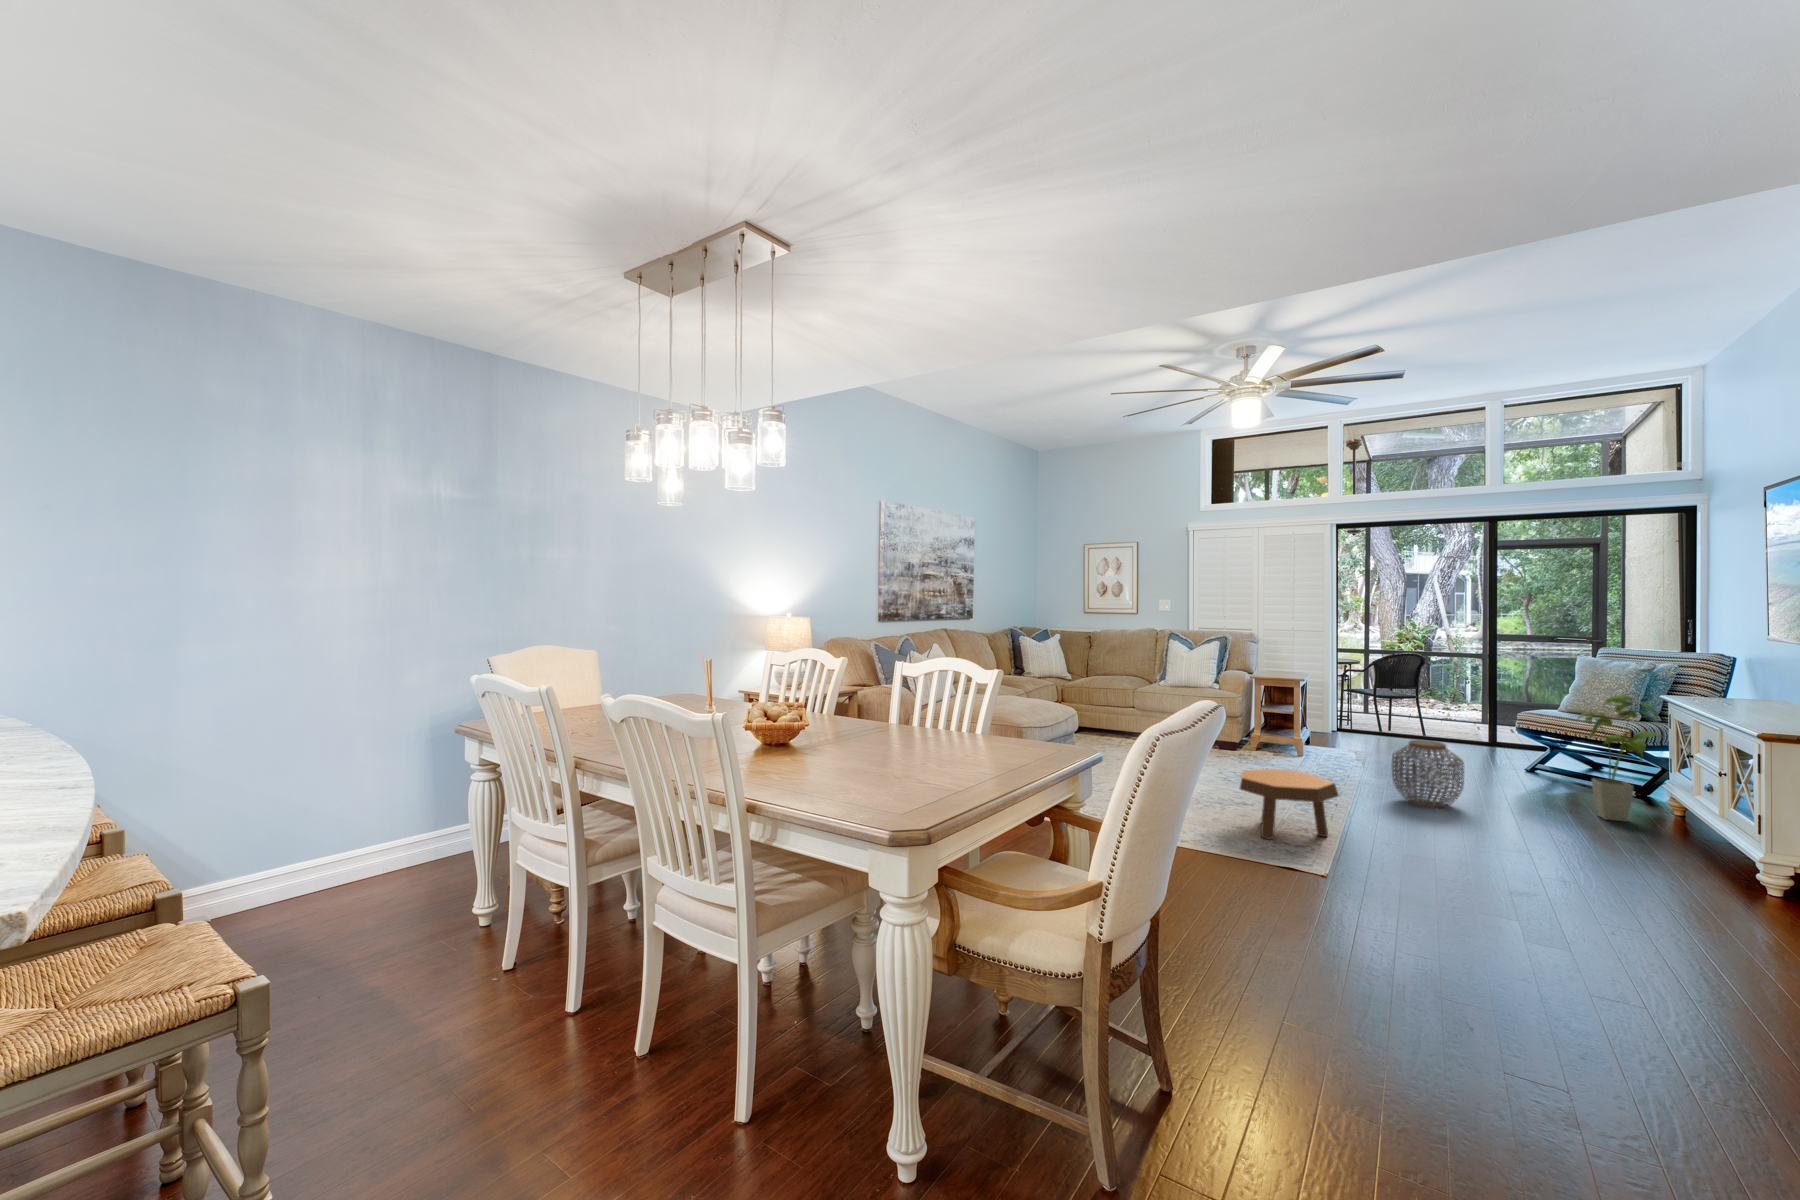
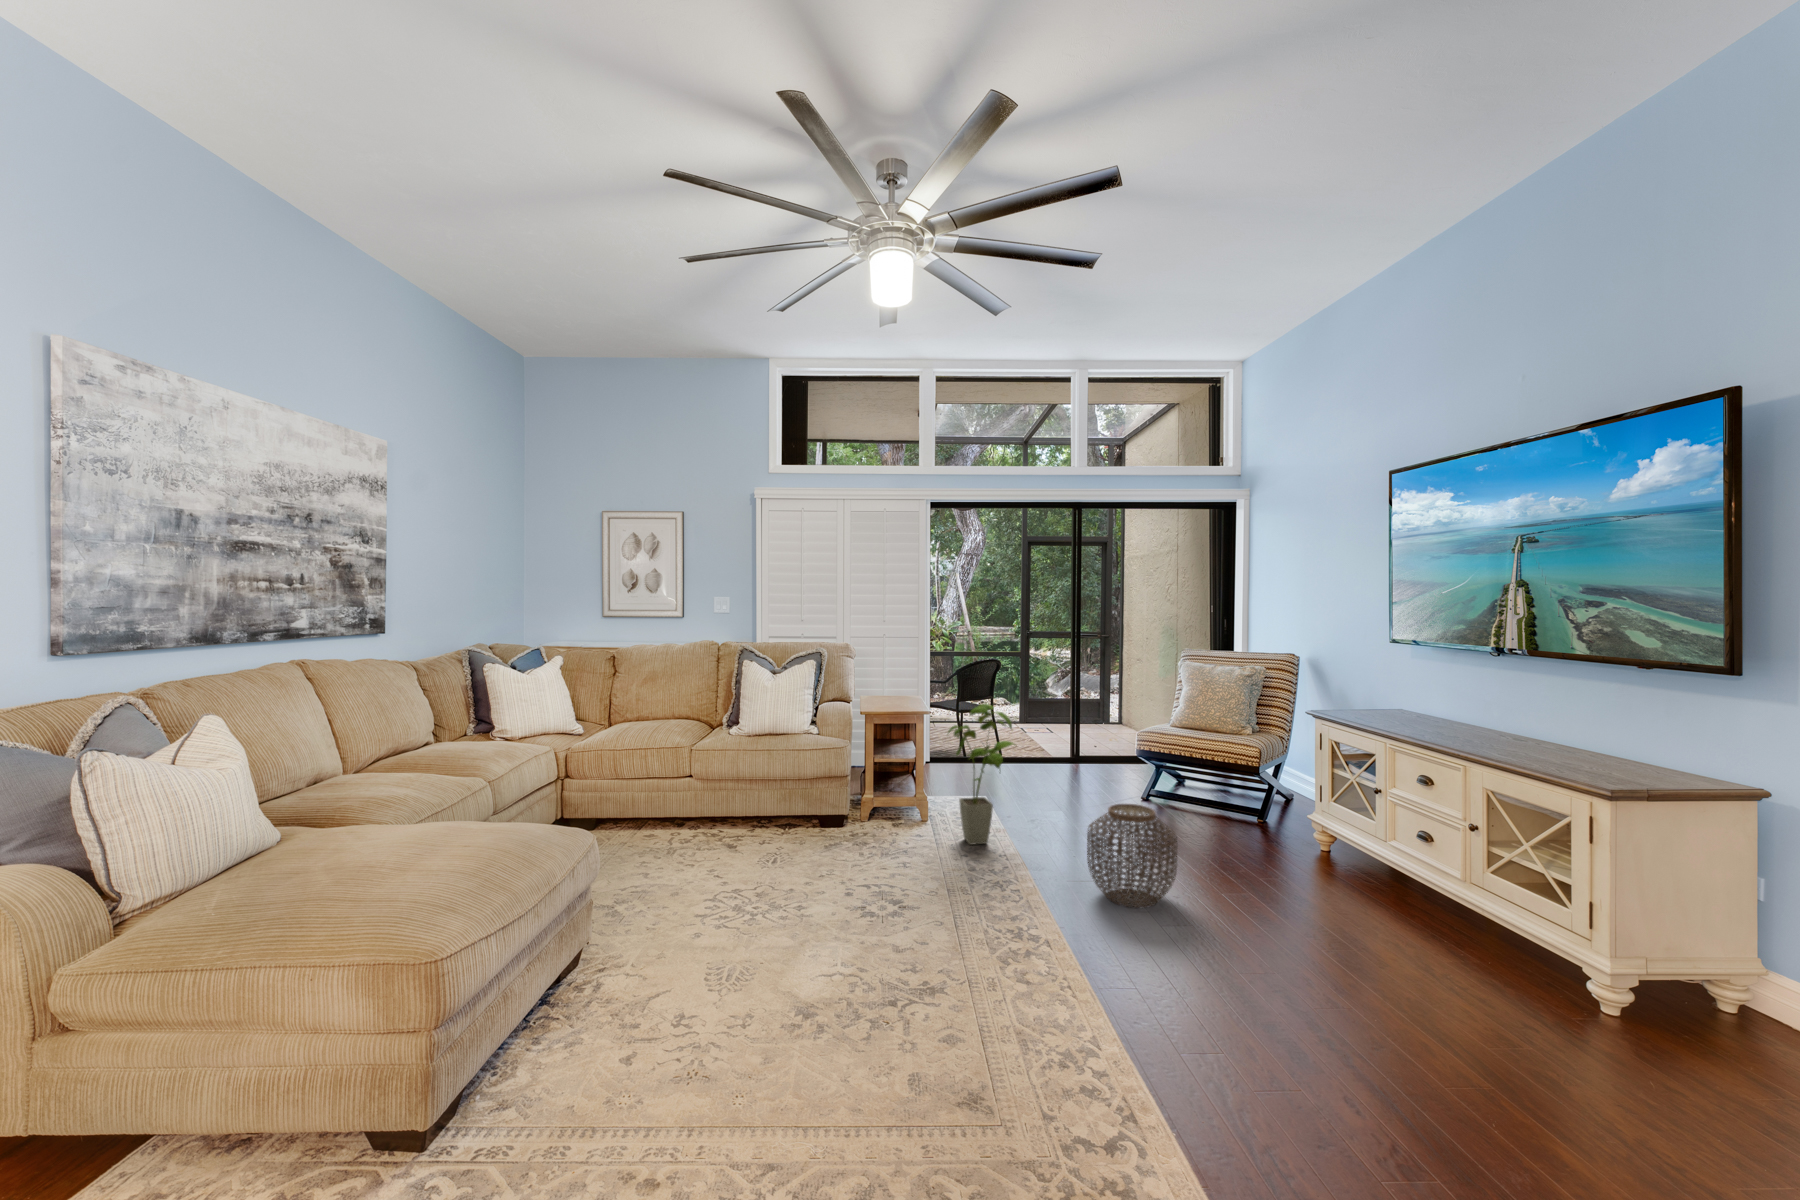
house plant: present [1578,694,1662,821] -> present [948,704,1015,845]
footstool: present [1240,769,1339,839] -> none [947,923,1122,1120]

